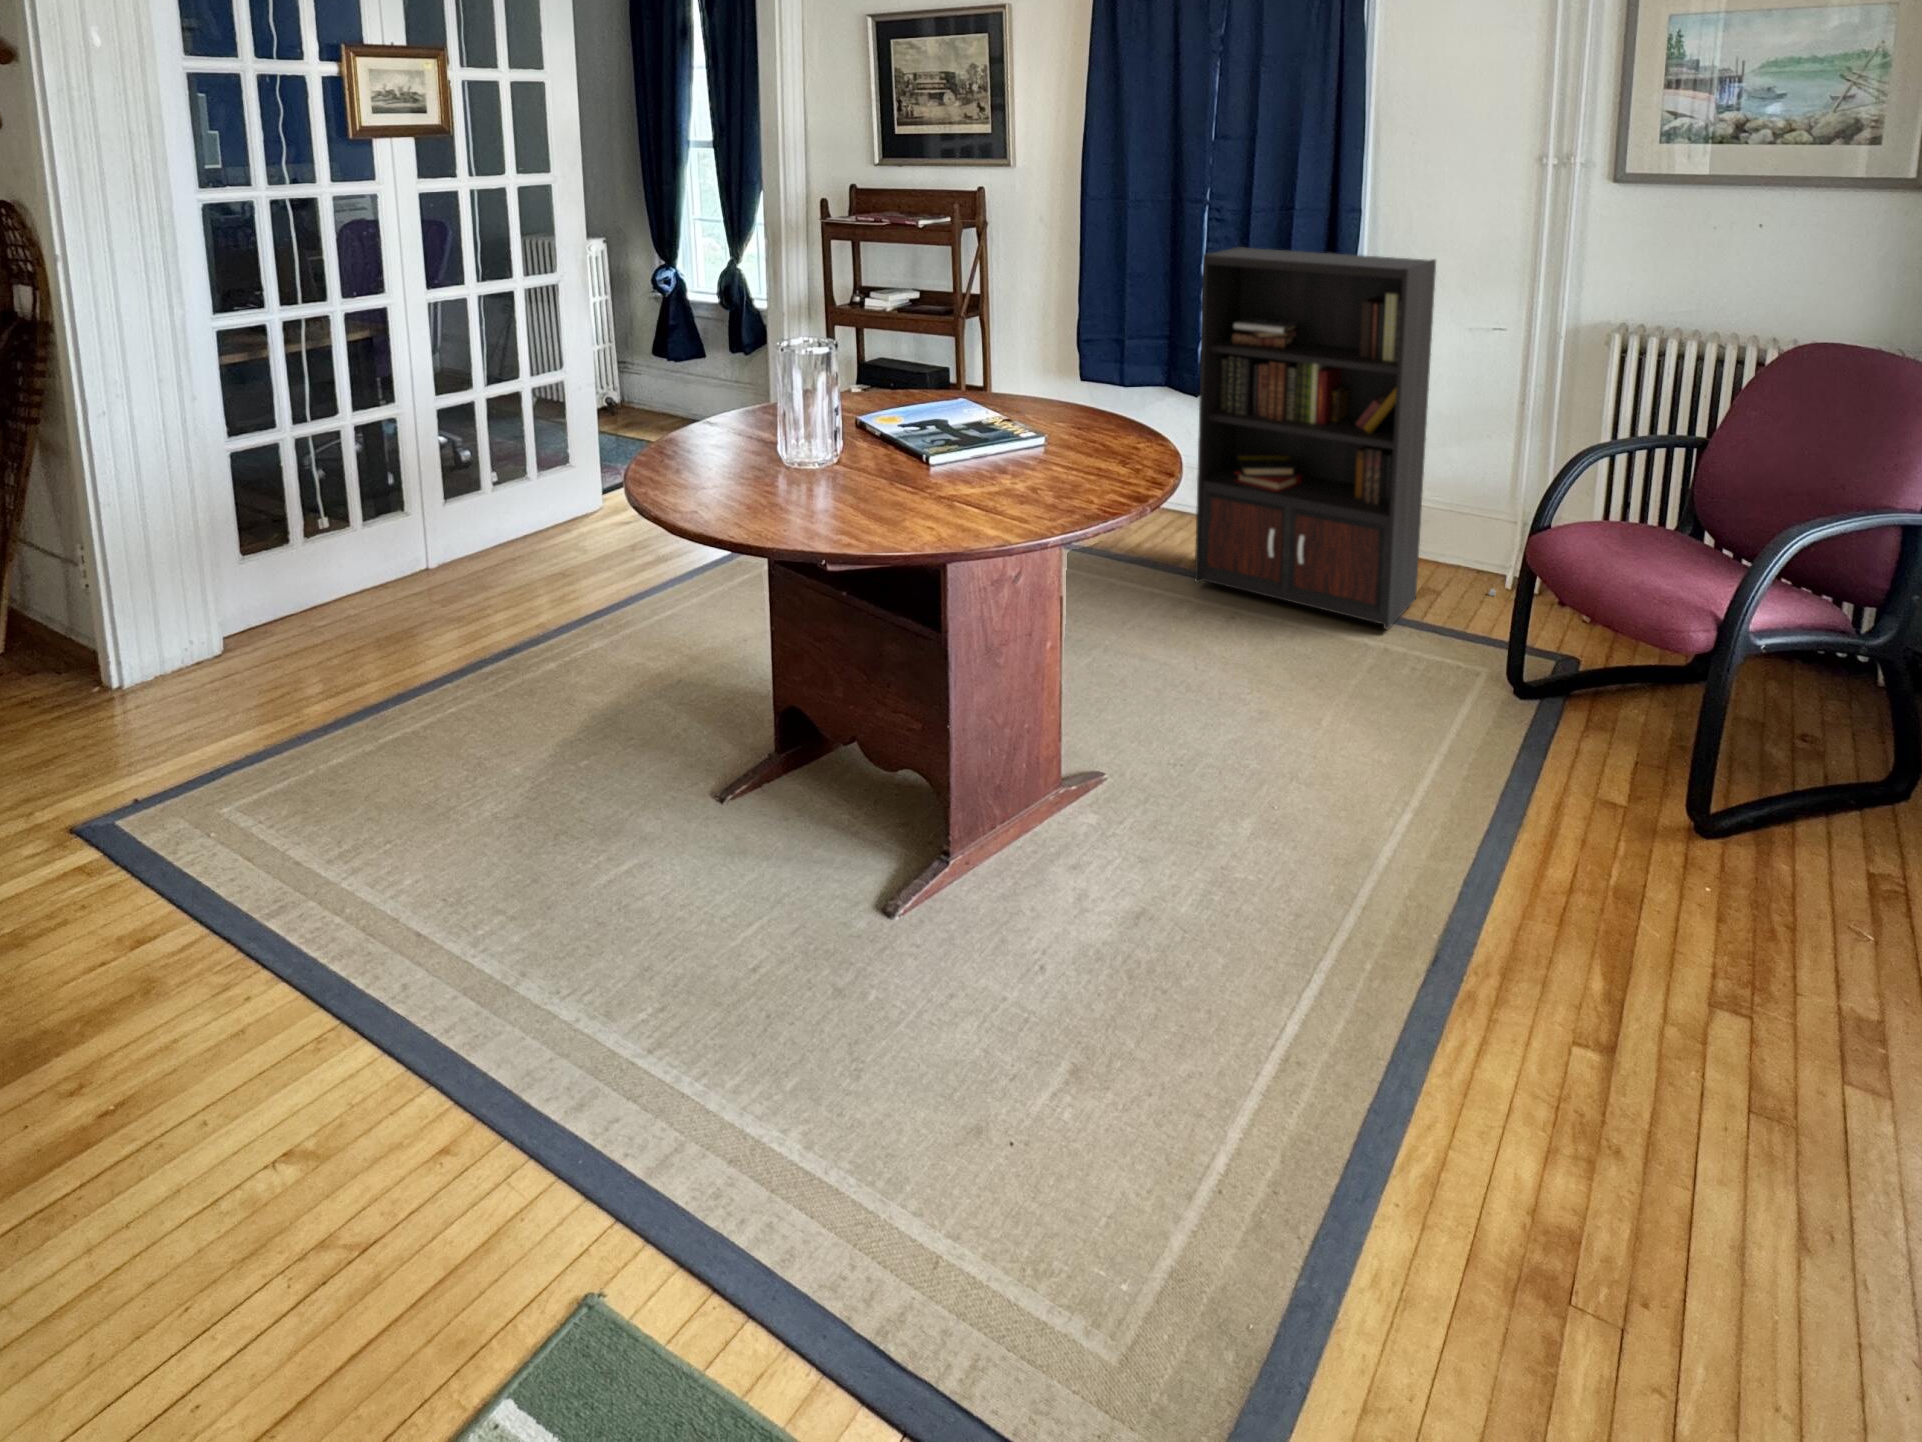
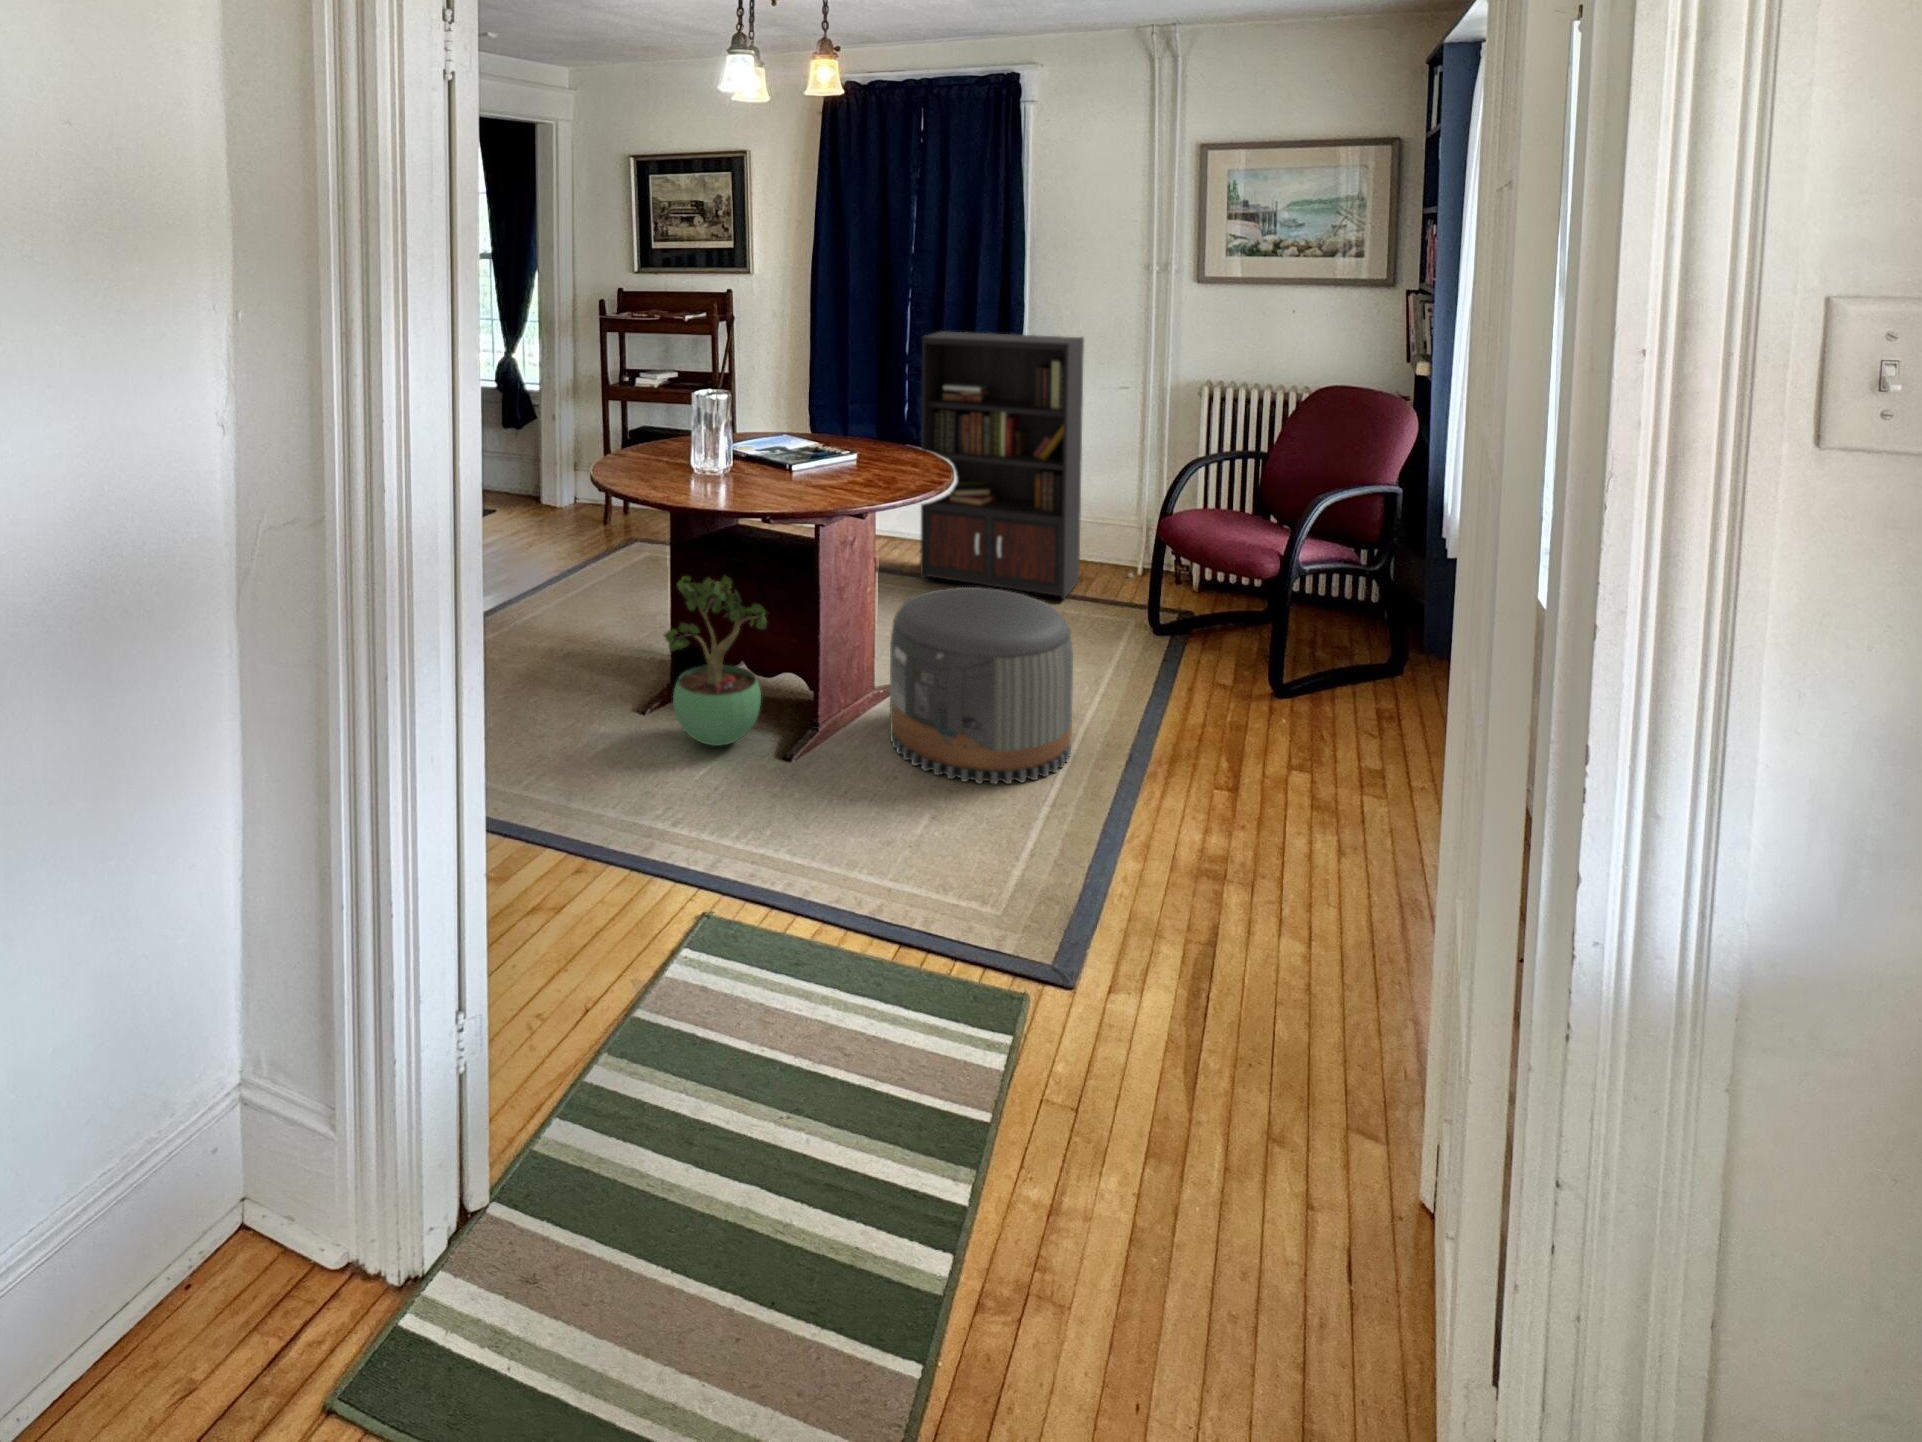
potted plant: none [721,620,865,875] -> present [664,575,767,746]
pouf: none [1058,648,1349,999] -> present [890,587,1073,784]

